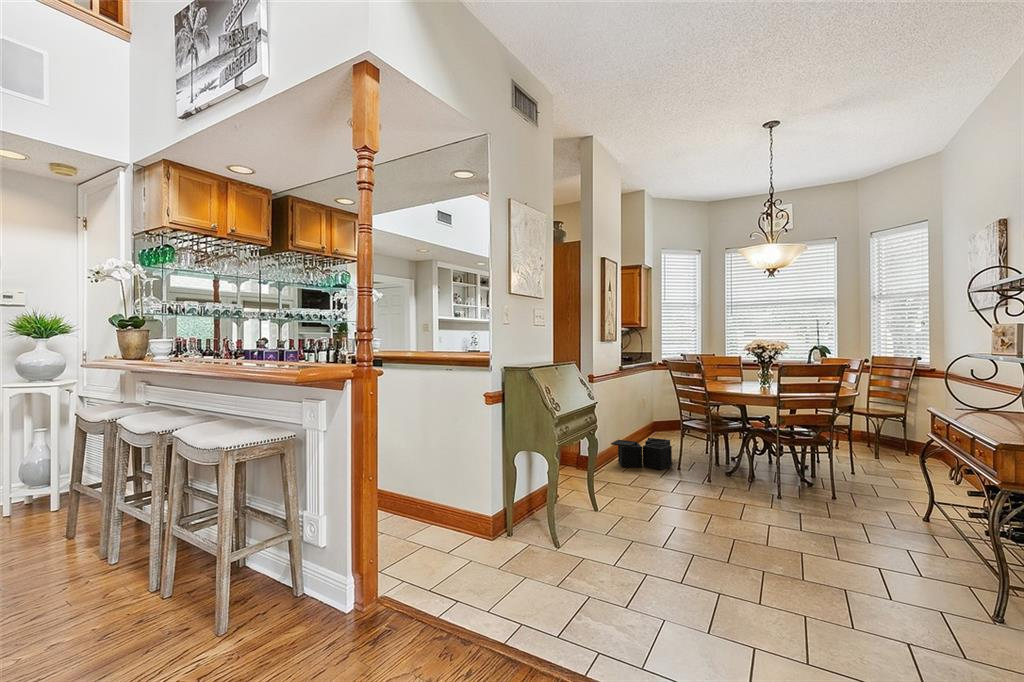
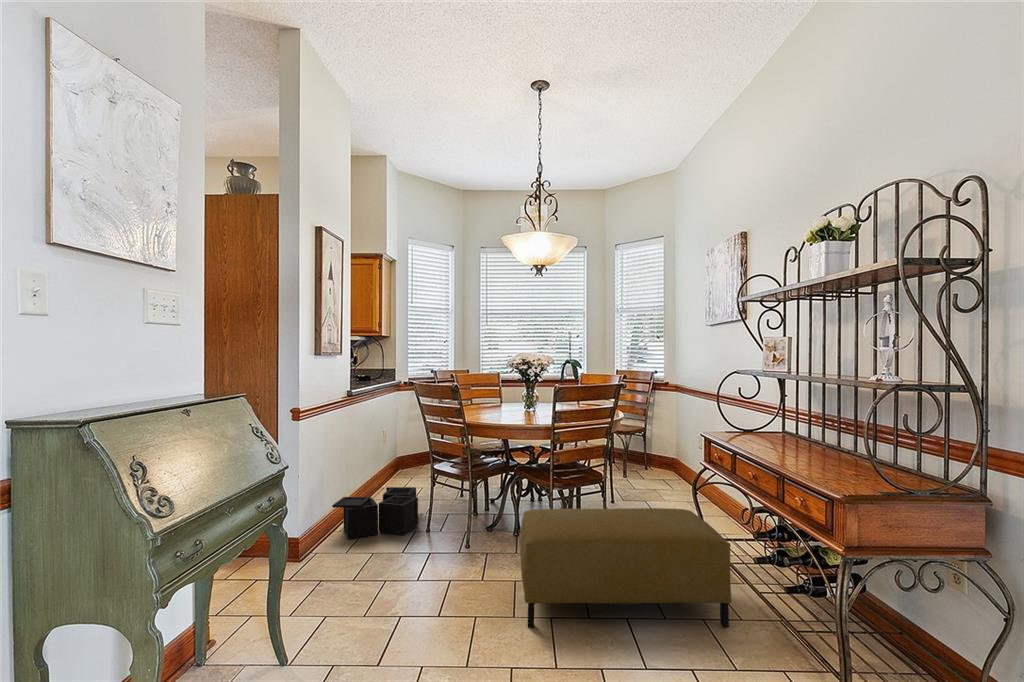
ottoman: none [748,456,941,564] -> present [520,508,732,627]

